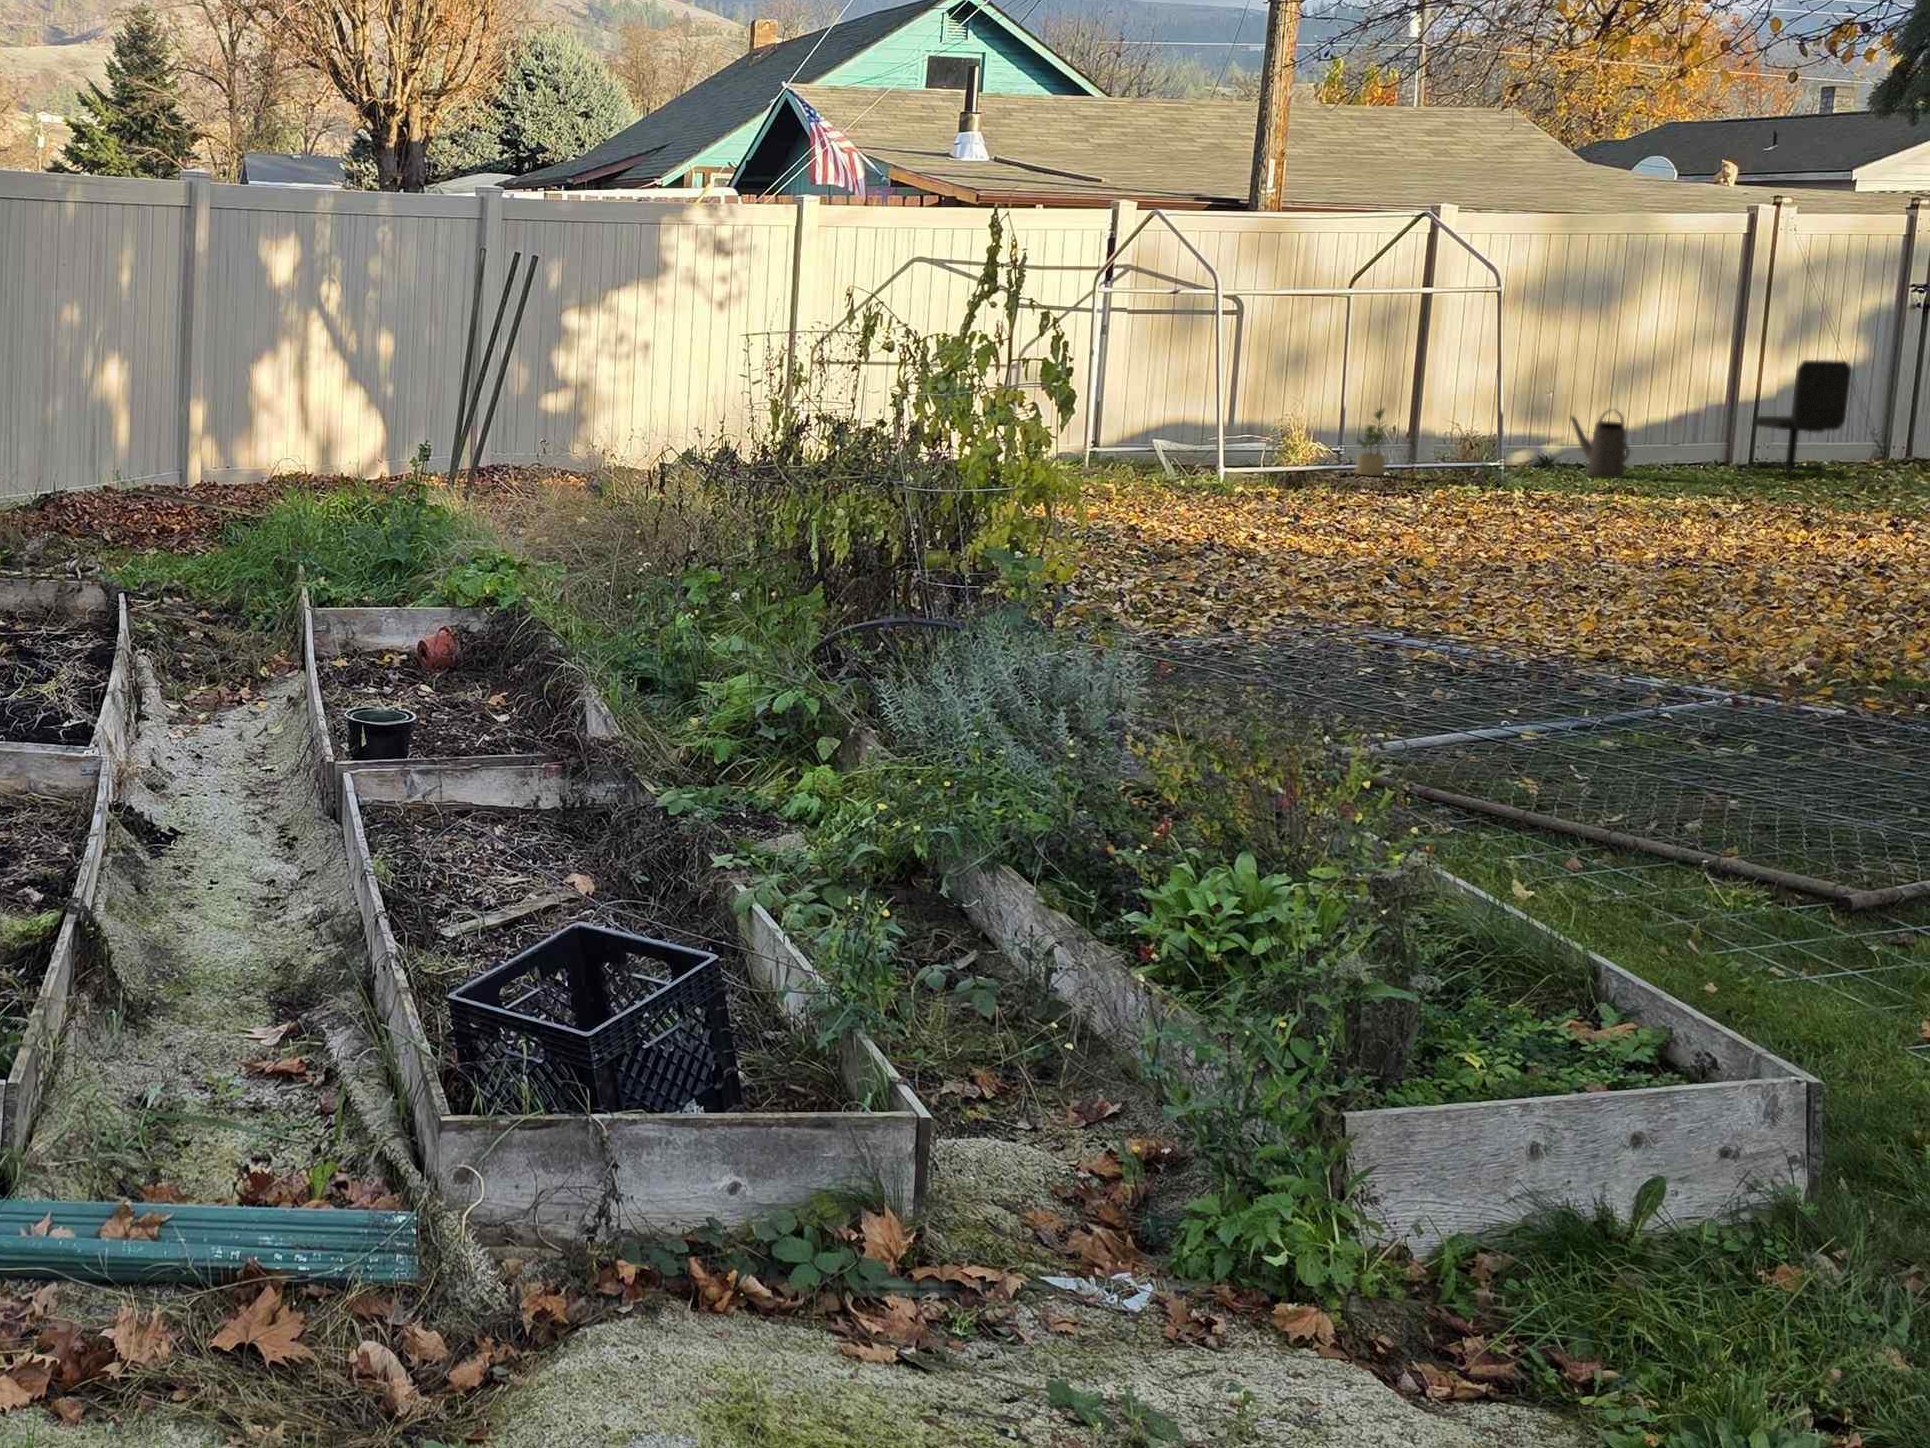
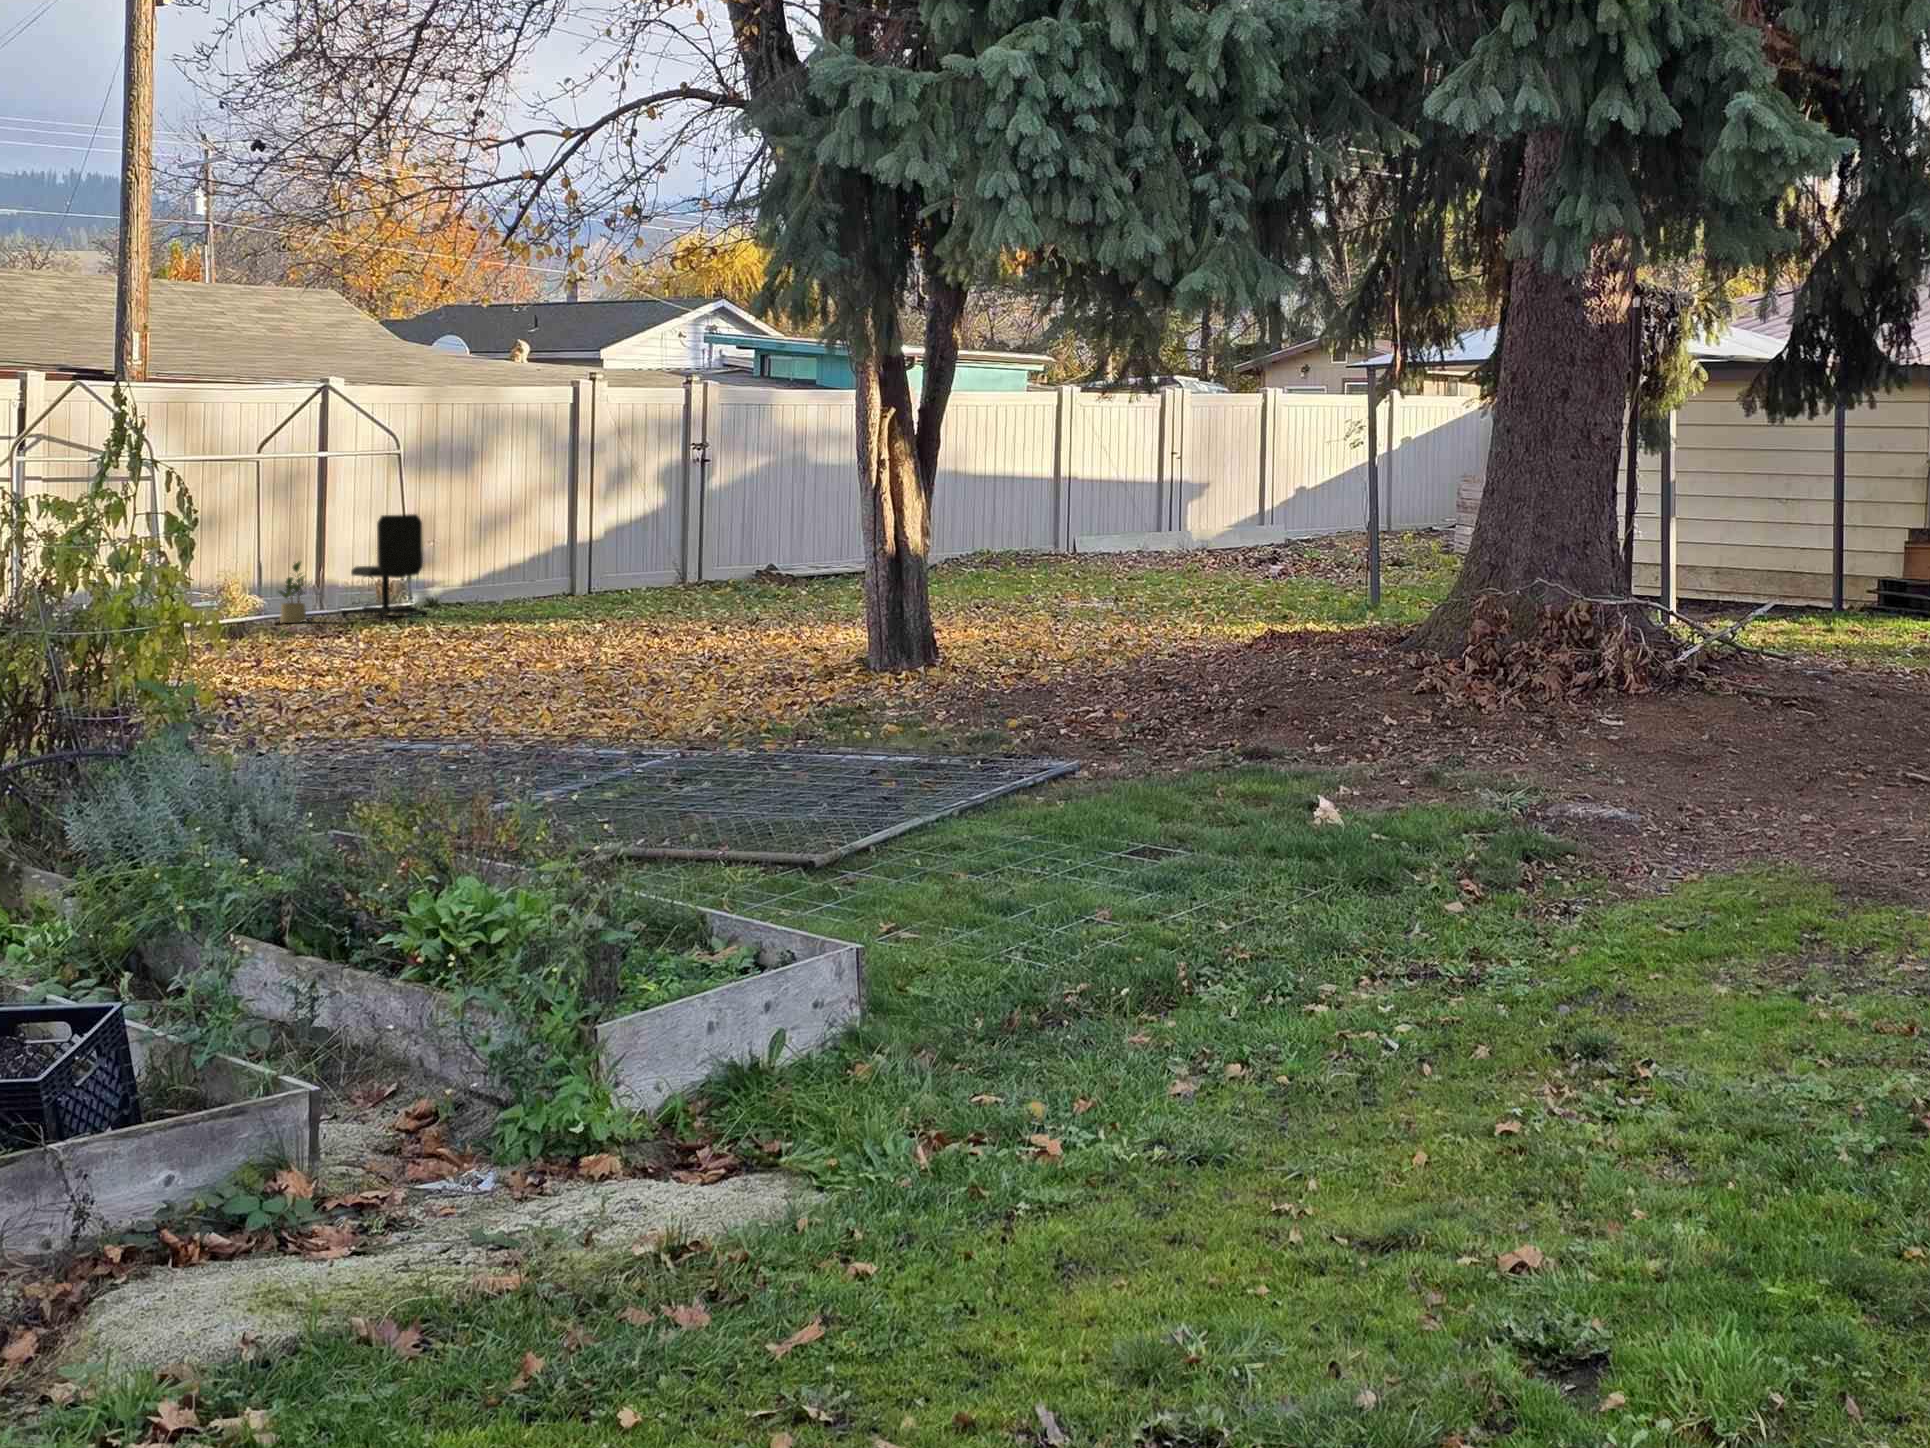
chair: present [1736,360,1851,478] -> present [341,514,427,620]
watering can: present [1571,411,1629,478] -> none [453,552,504,609]

